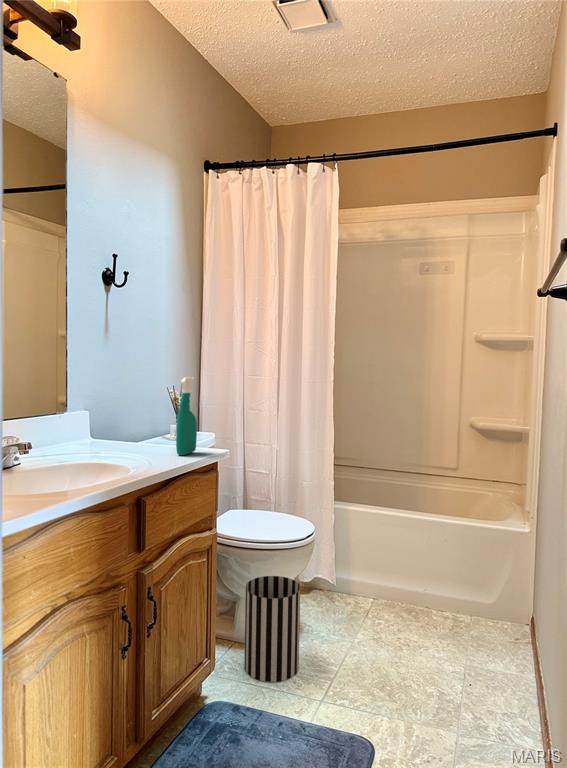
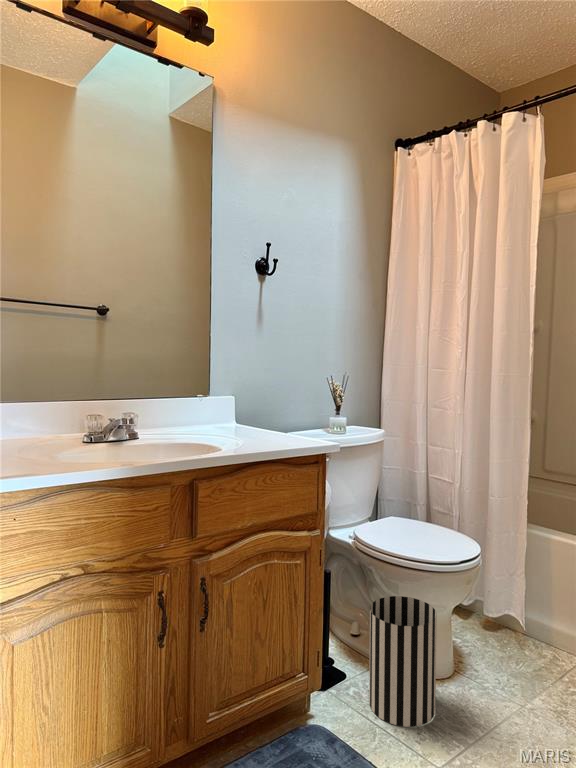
spray bottle: present [176,377,197,455] -> none [271,360,301,444]

